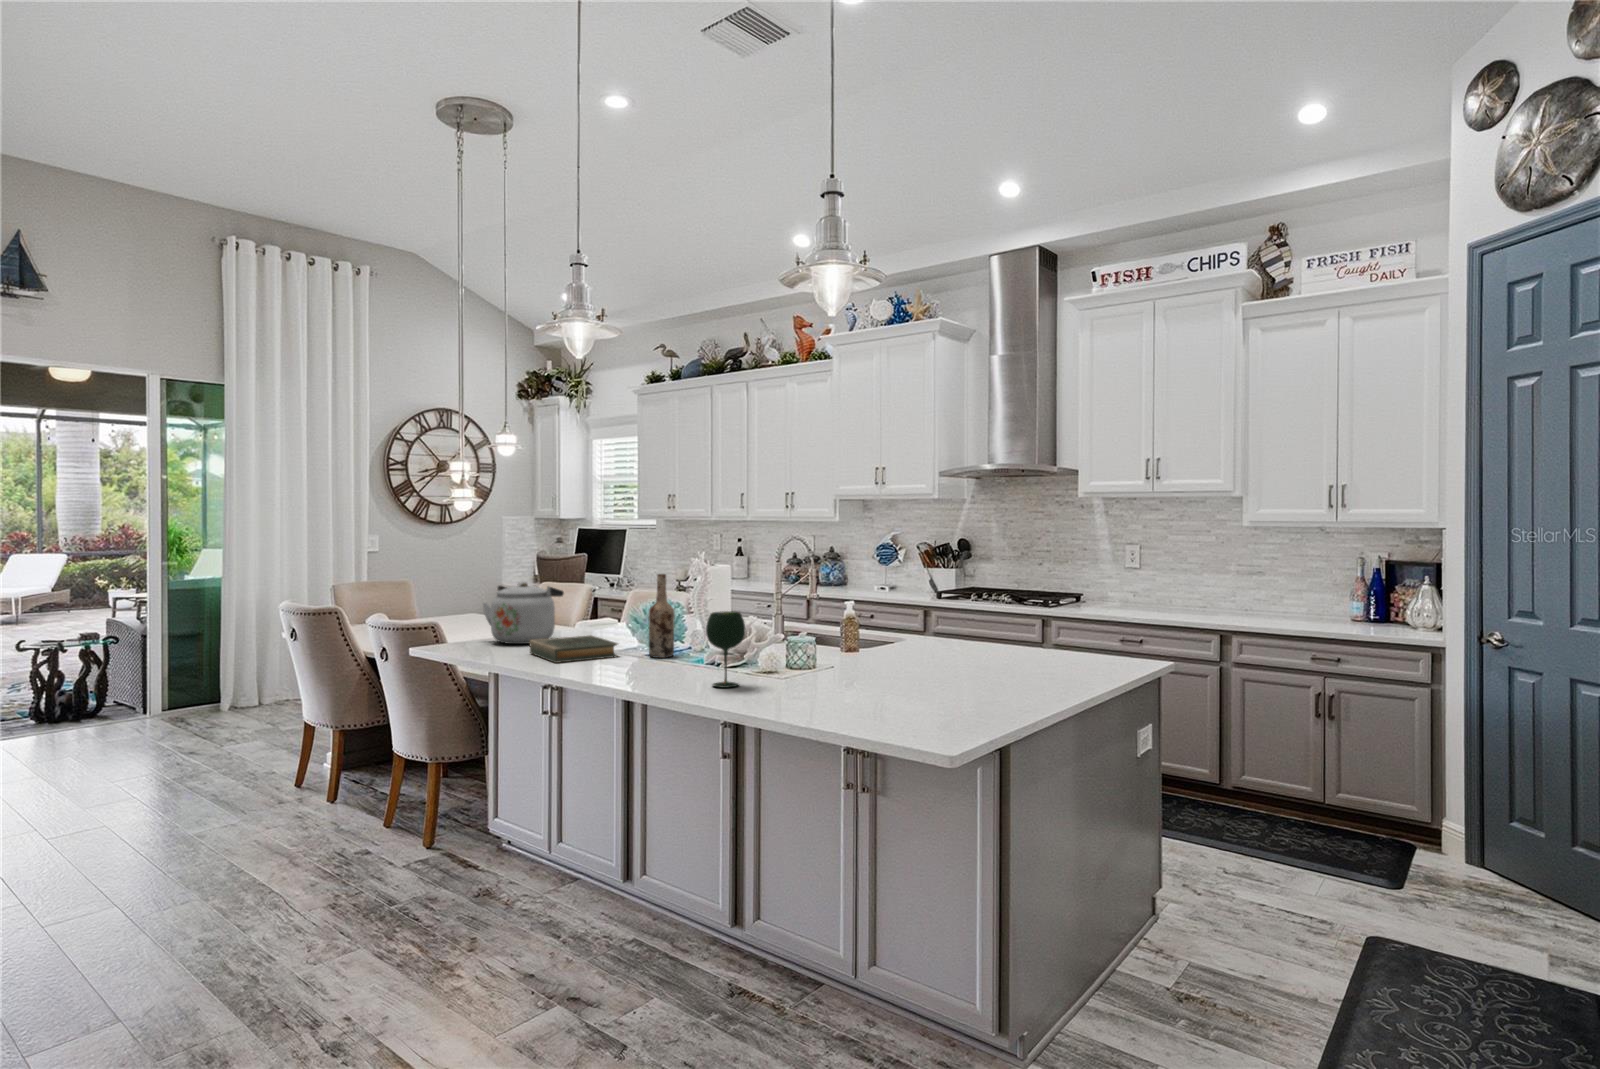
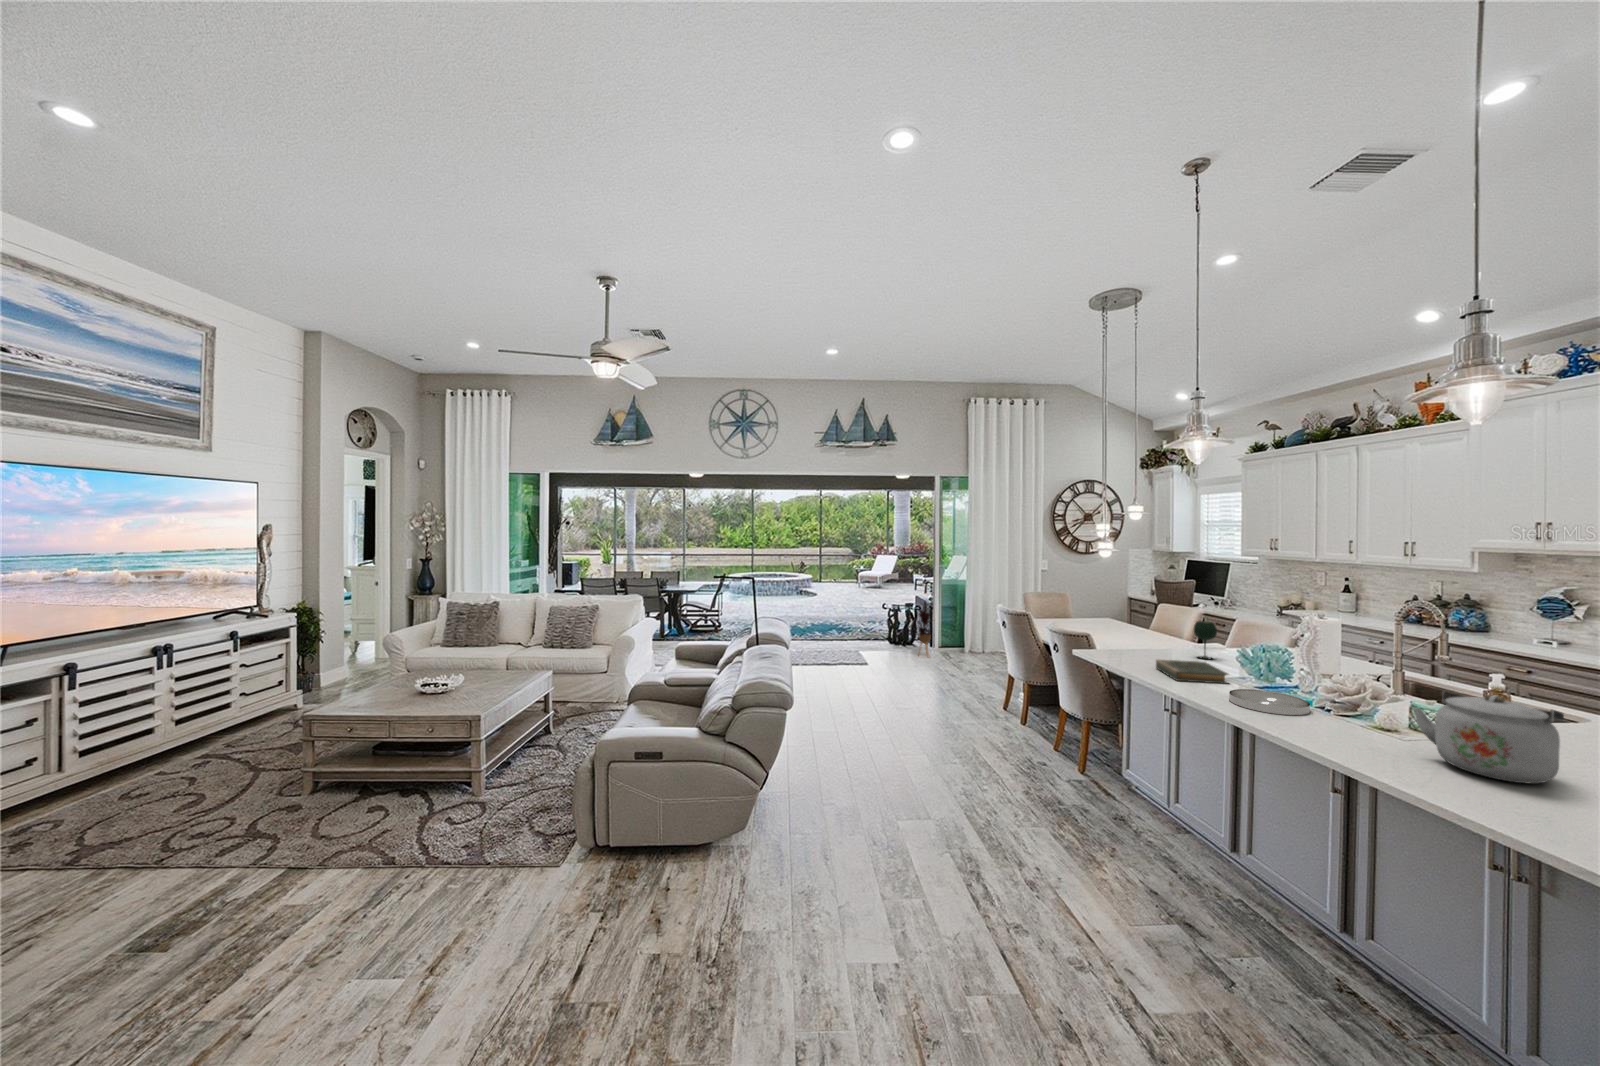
wine bottle: present [649,574,675,658] -> none [1257,628,1282,692]
kettle: present [483,582,564,644] -> present [1413,691,1564,783]
wine glass: present [706,611,745,688] -> present [1194,621,1217,659]
house plant: none [90,616,163,729] -> present [909,601,931,656]
plate: none [618,655,702,678] -> present [1229,689,1310,715]

